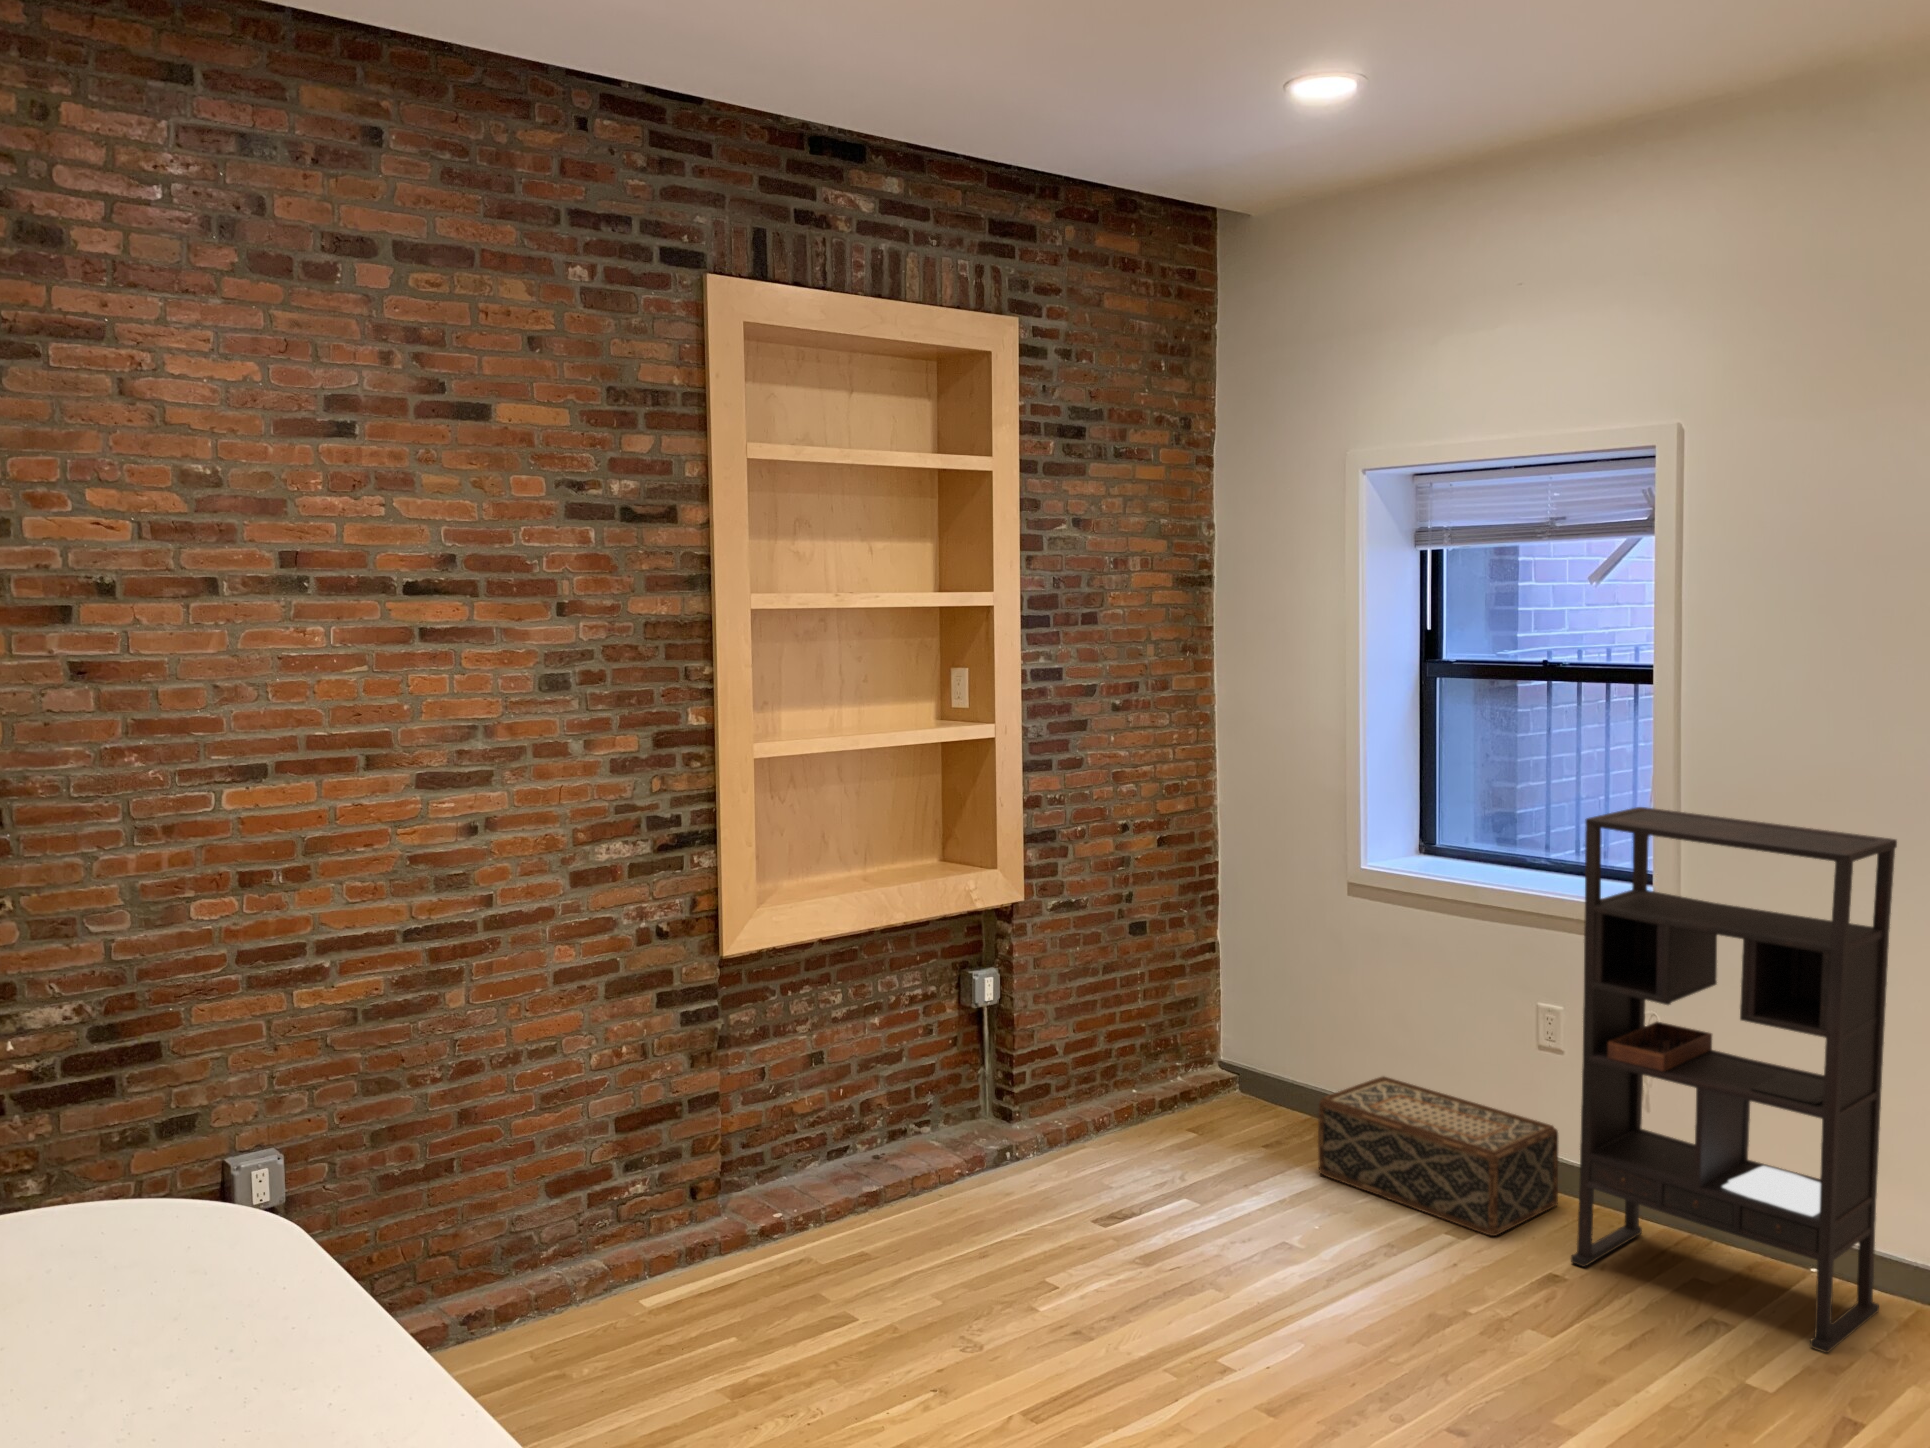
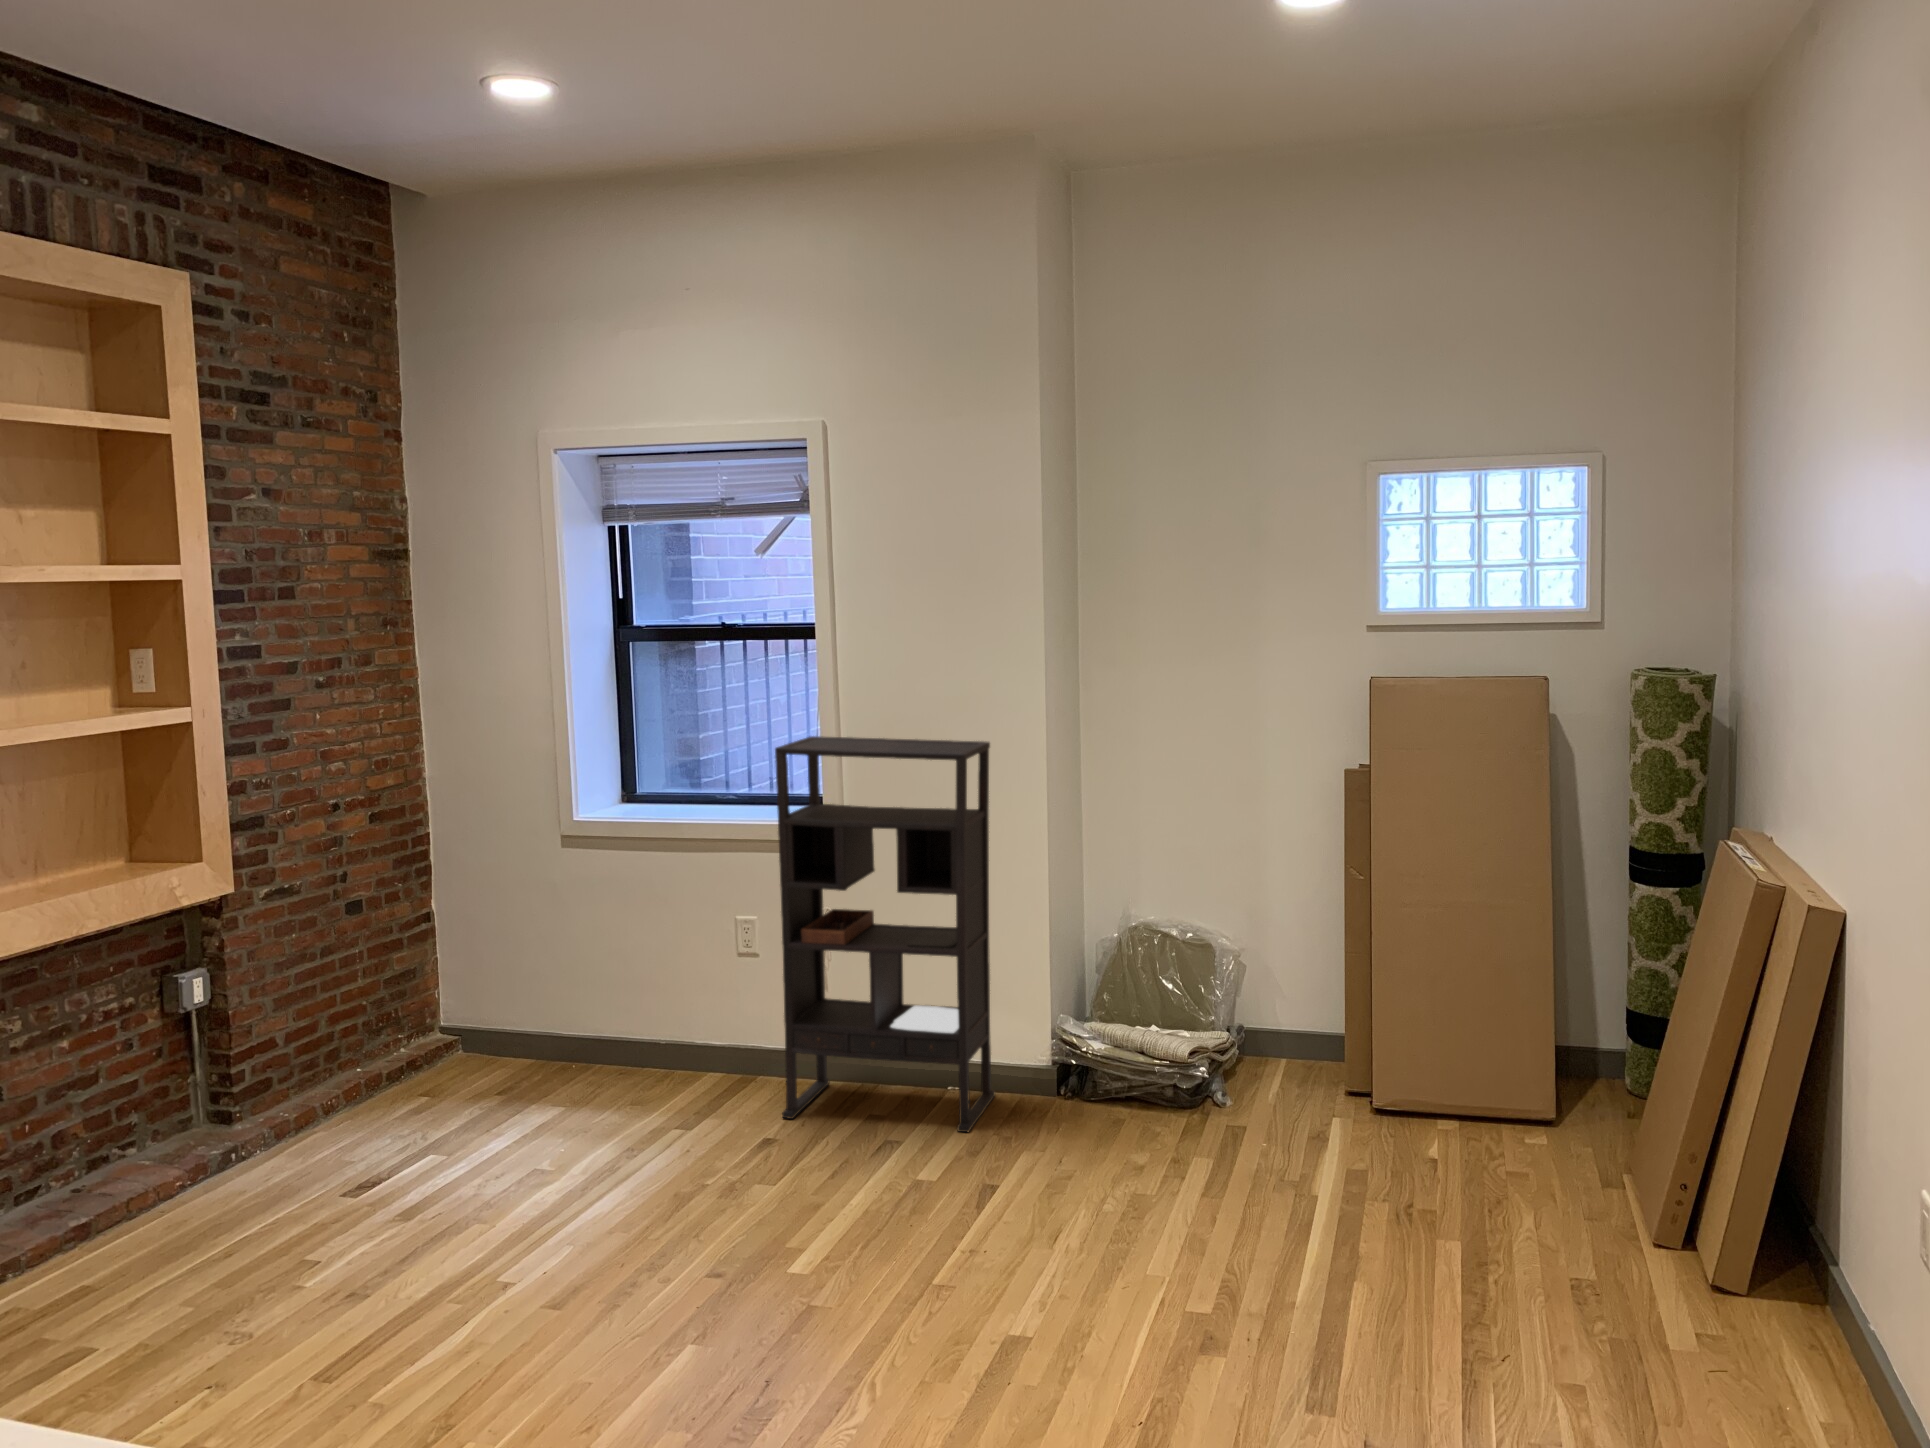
woven basket: present [1318,1076,1558,1236] -> none [555,1003,763,1114]

